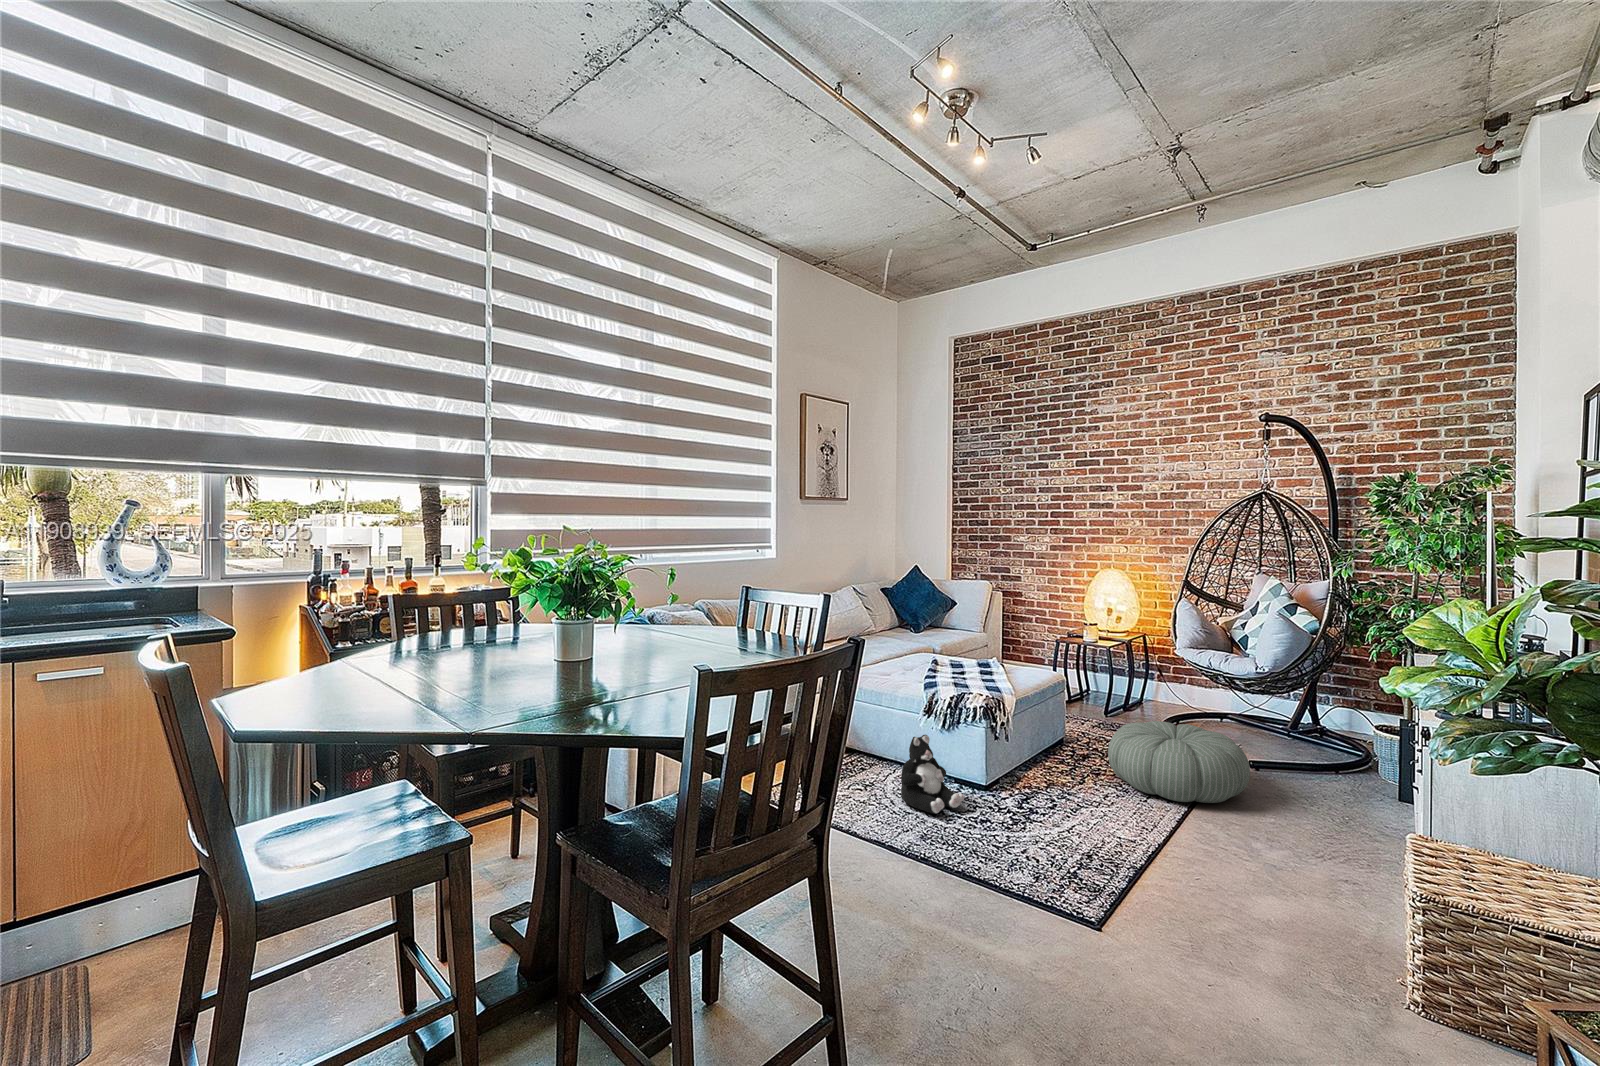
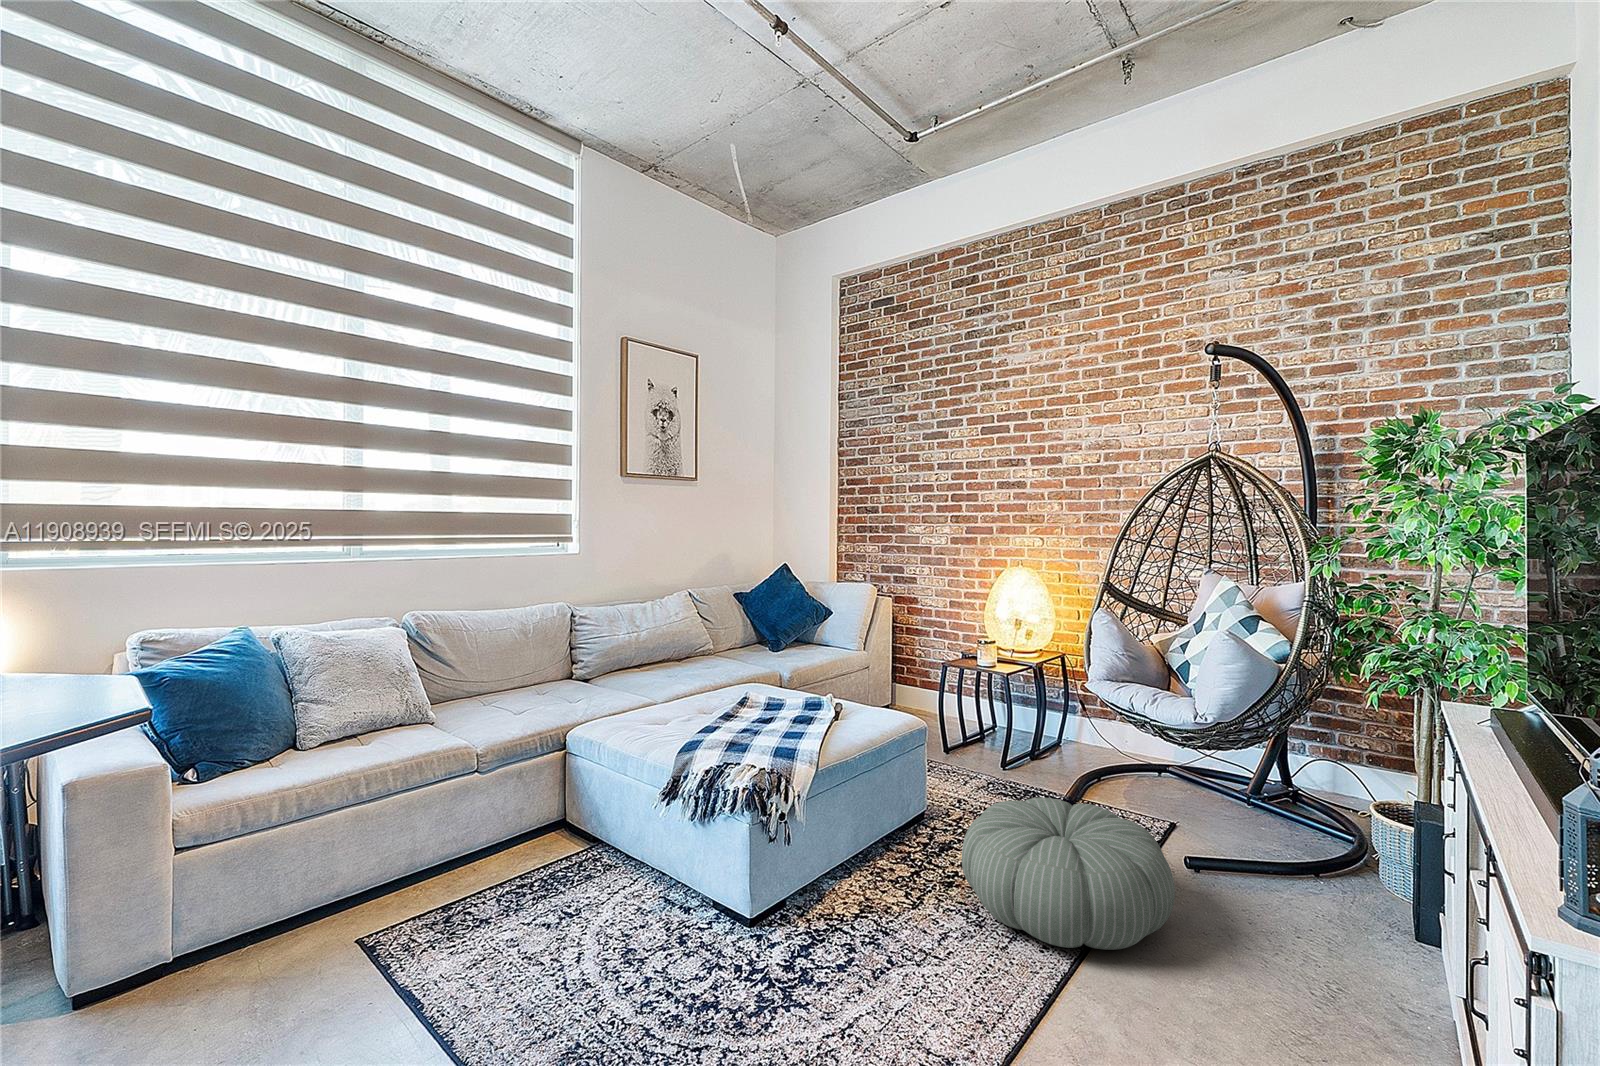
plush toy: present [901,735,964,813] -> none [592,836,694,983]

